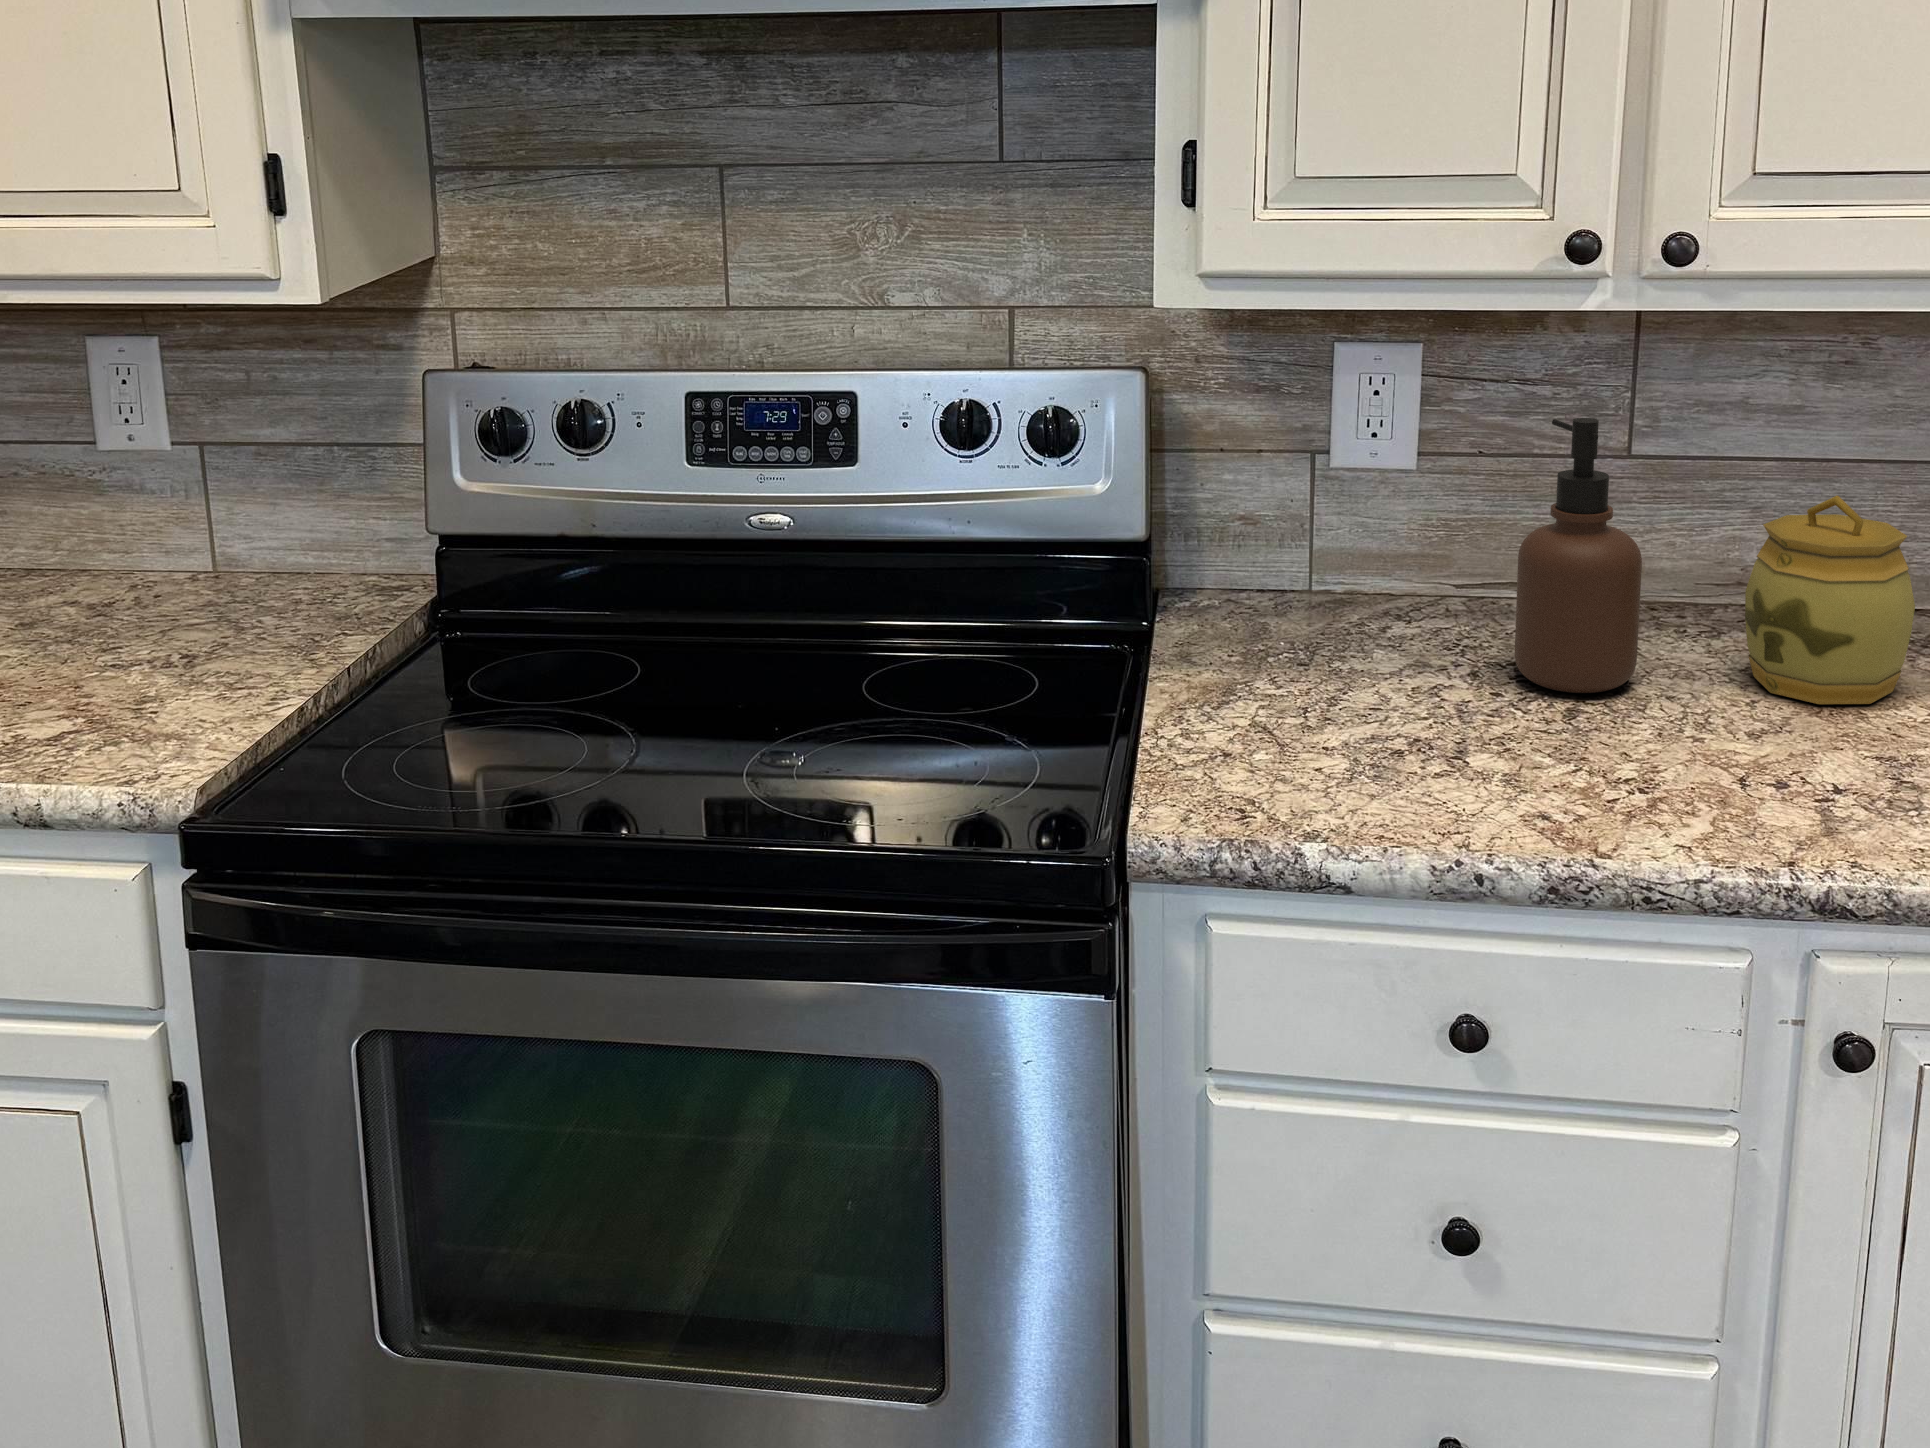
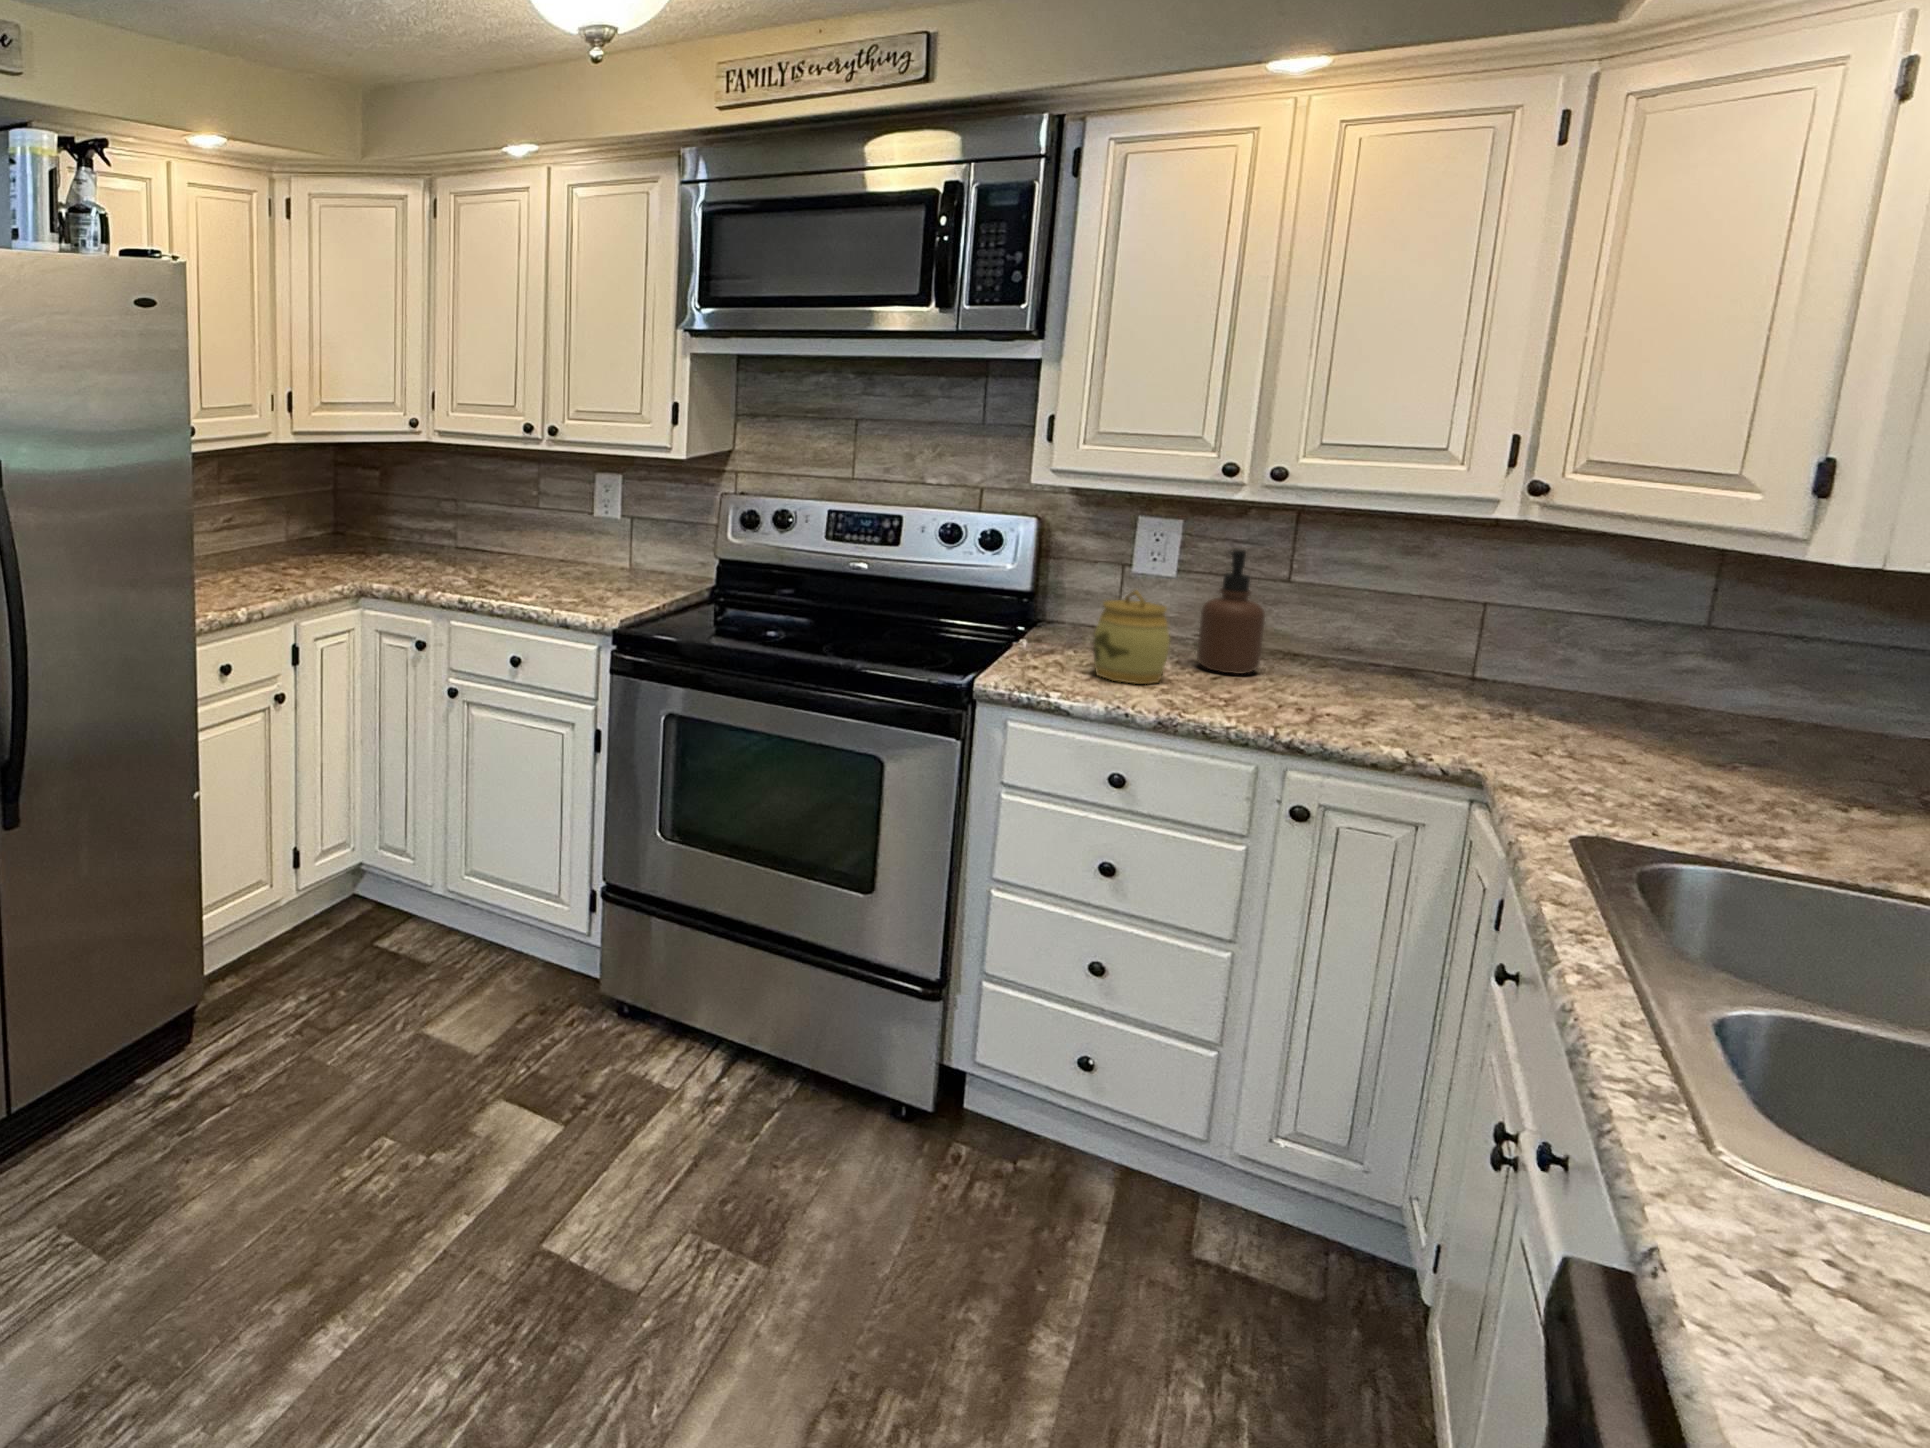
jar: present [1745,496,1915,704] -> present [1093,591,1170,684]

